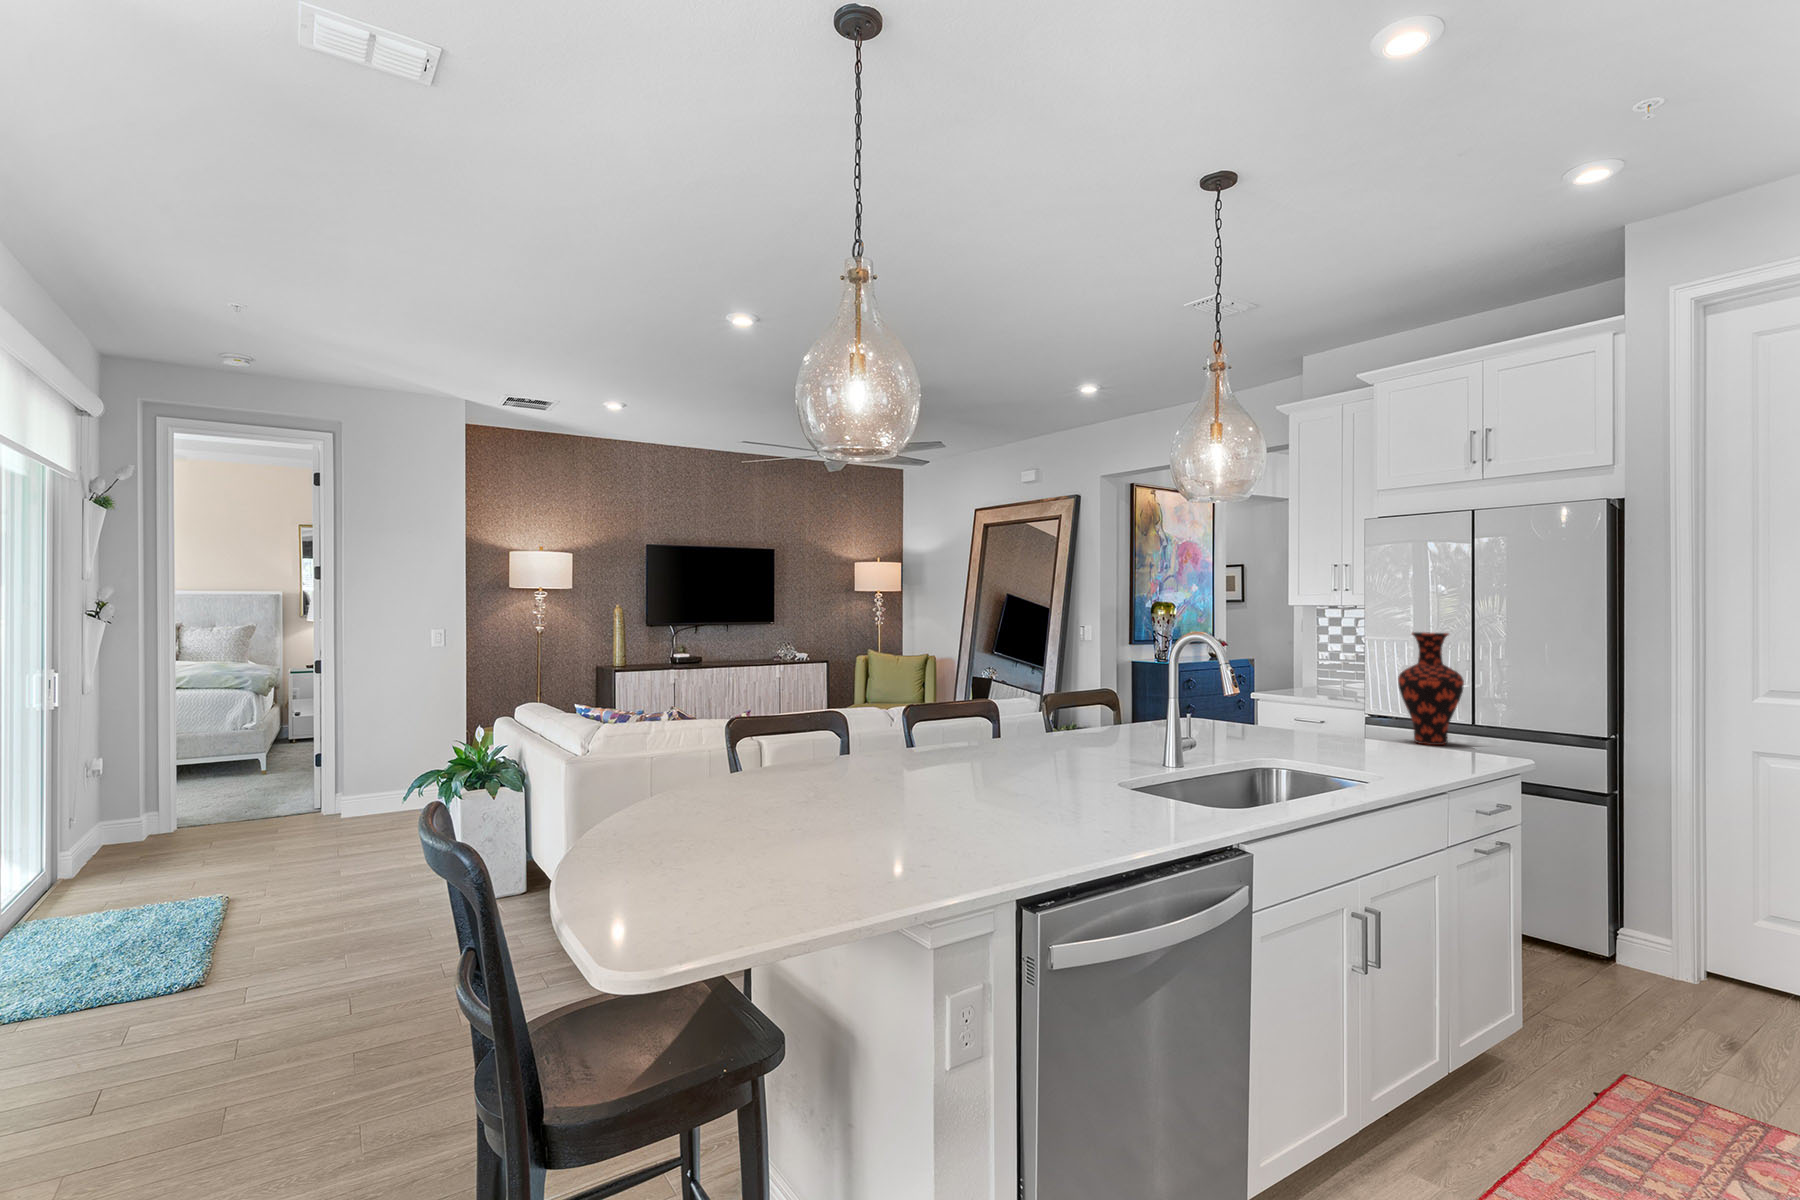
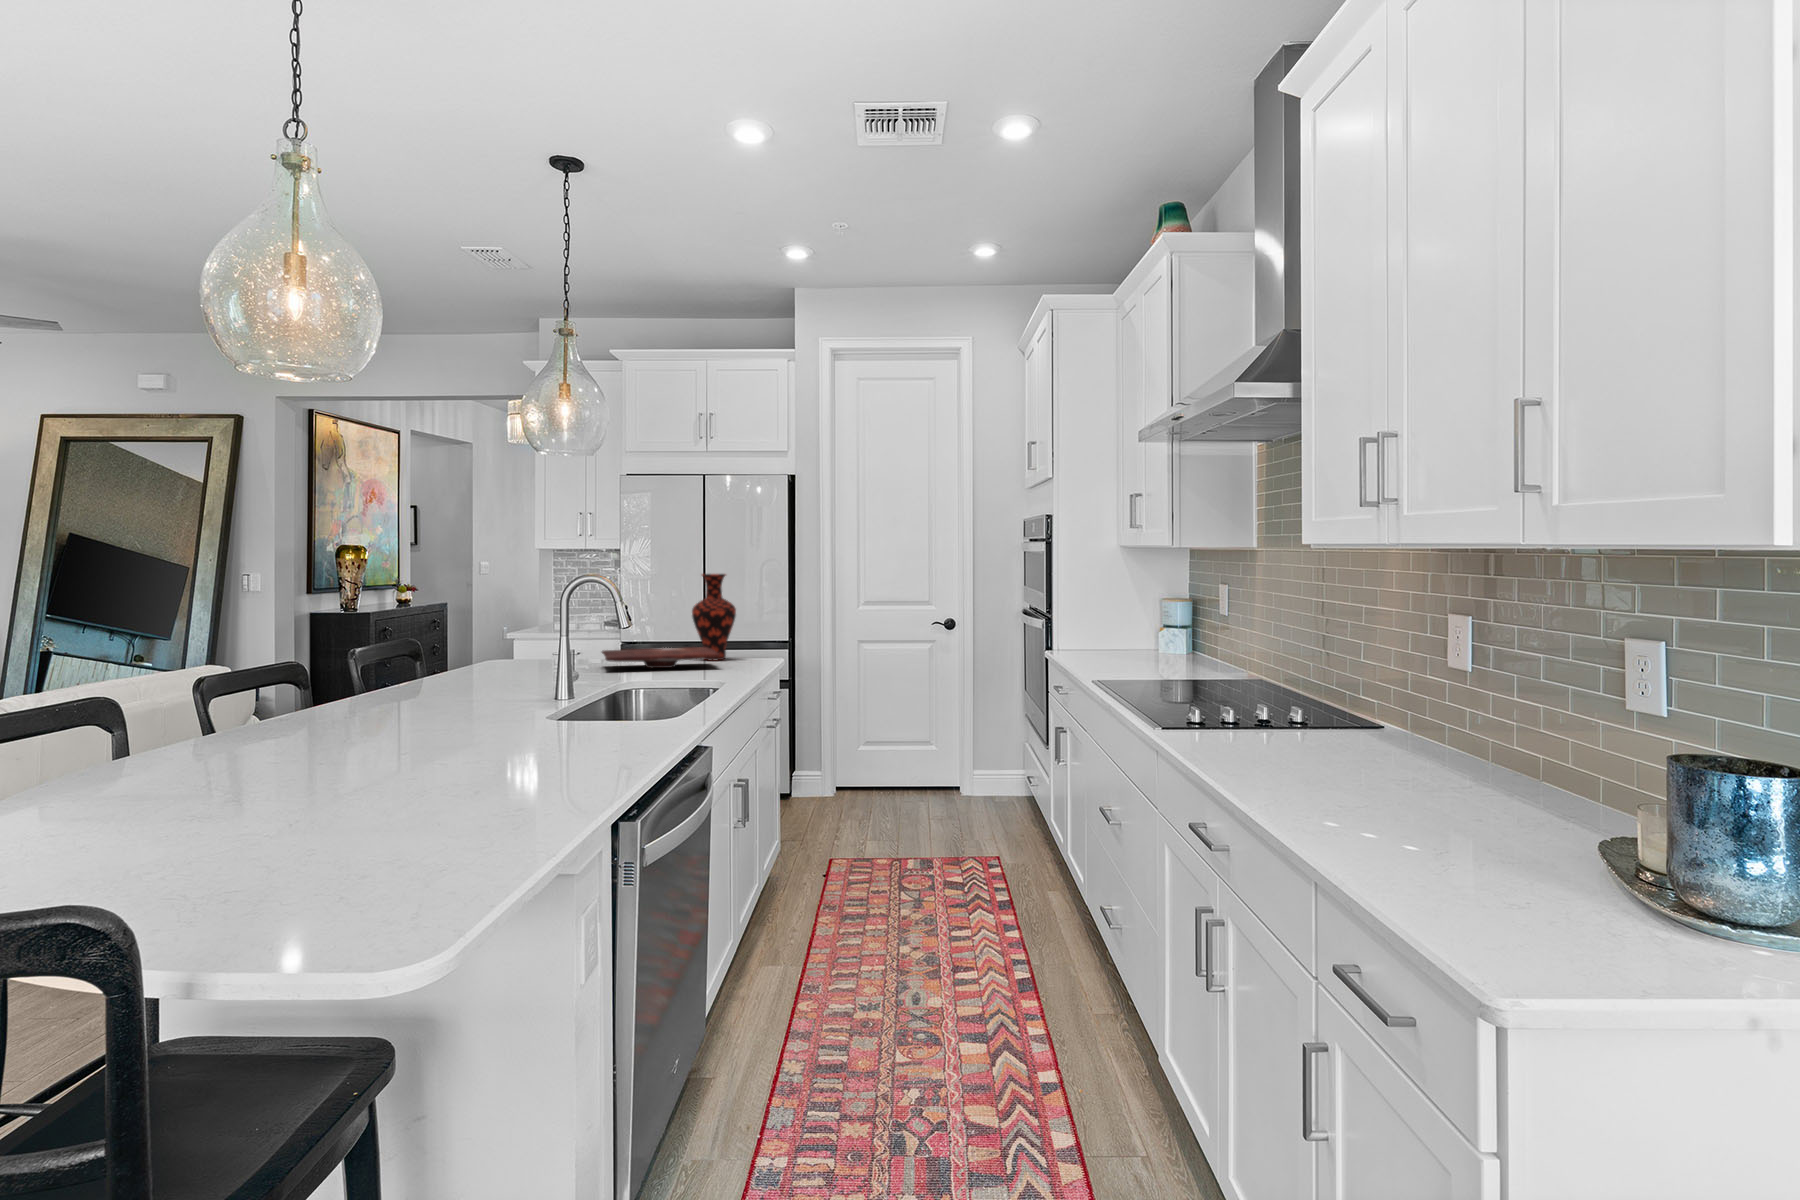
cutting board: none [1249,718,1406,747] -> present [602,647,720,668]

